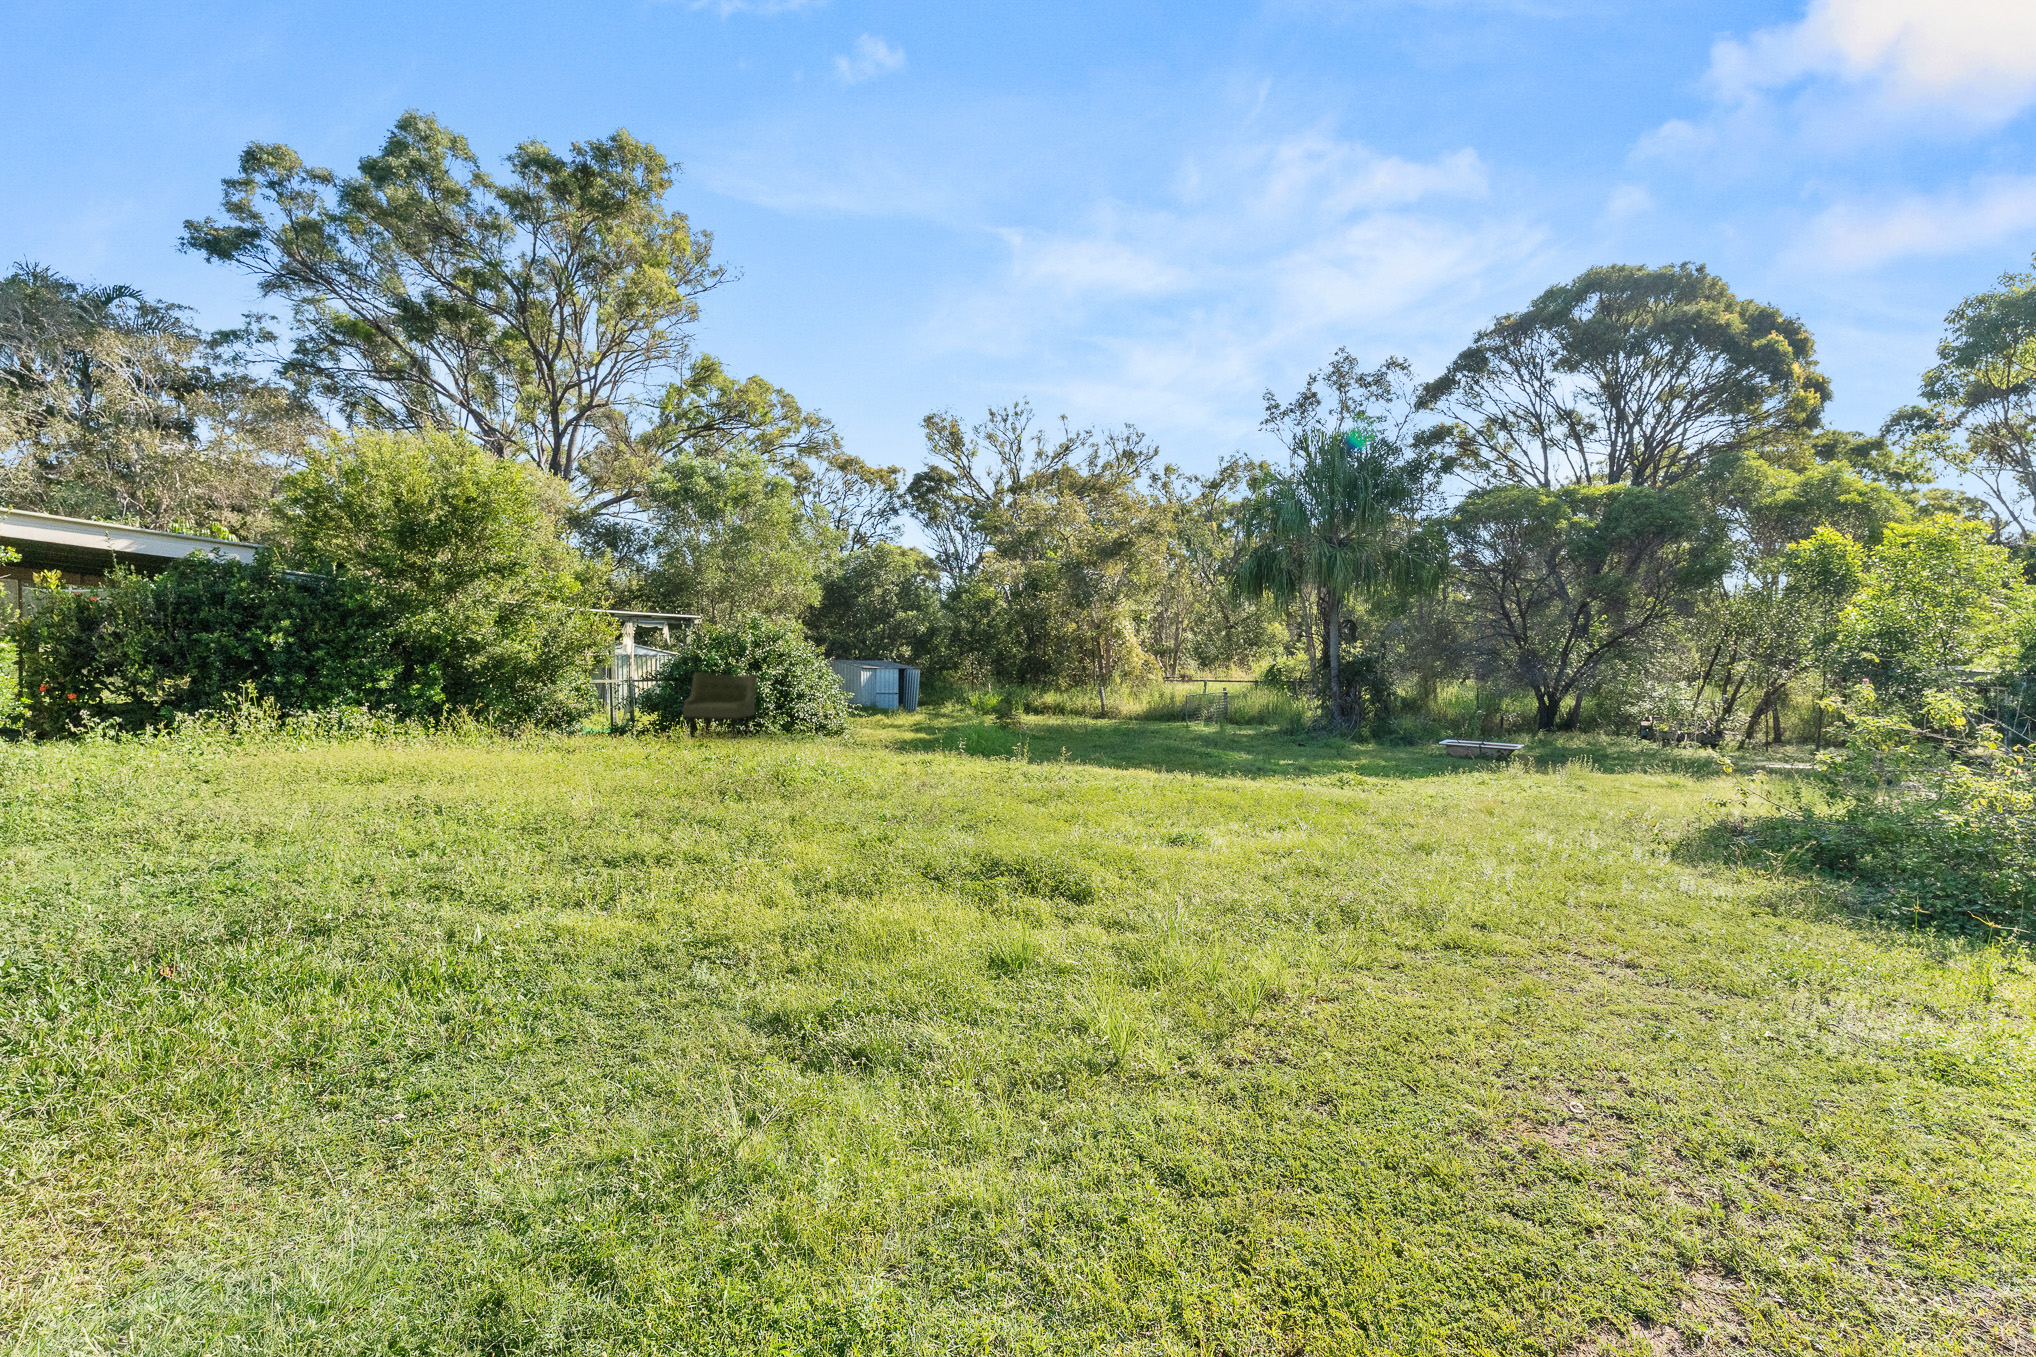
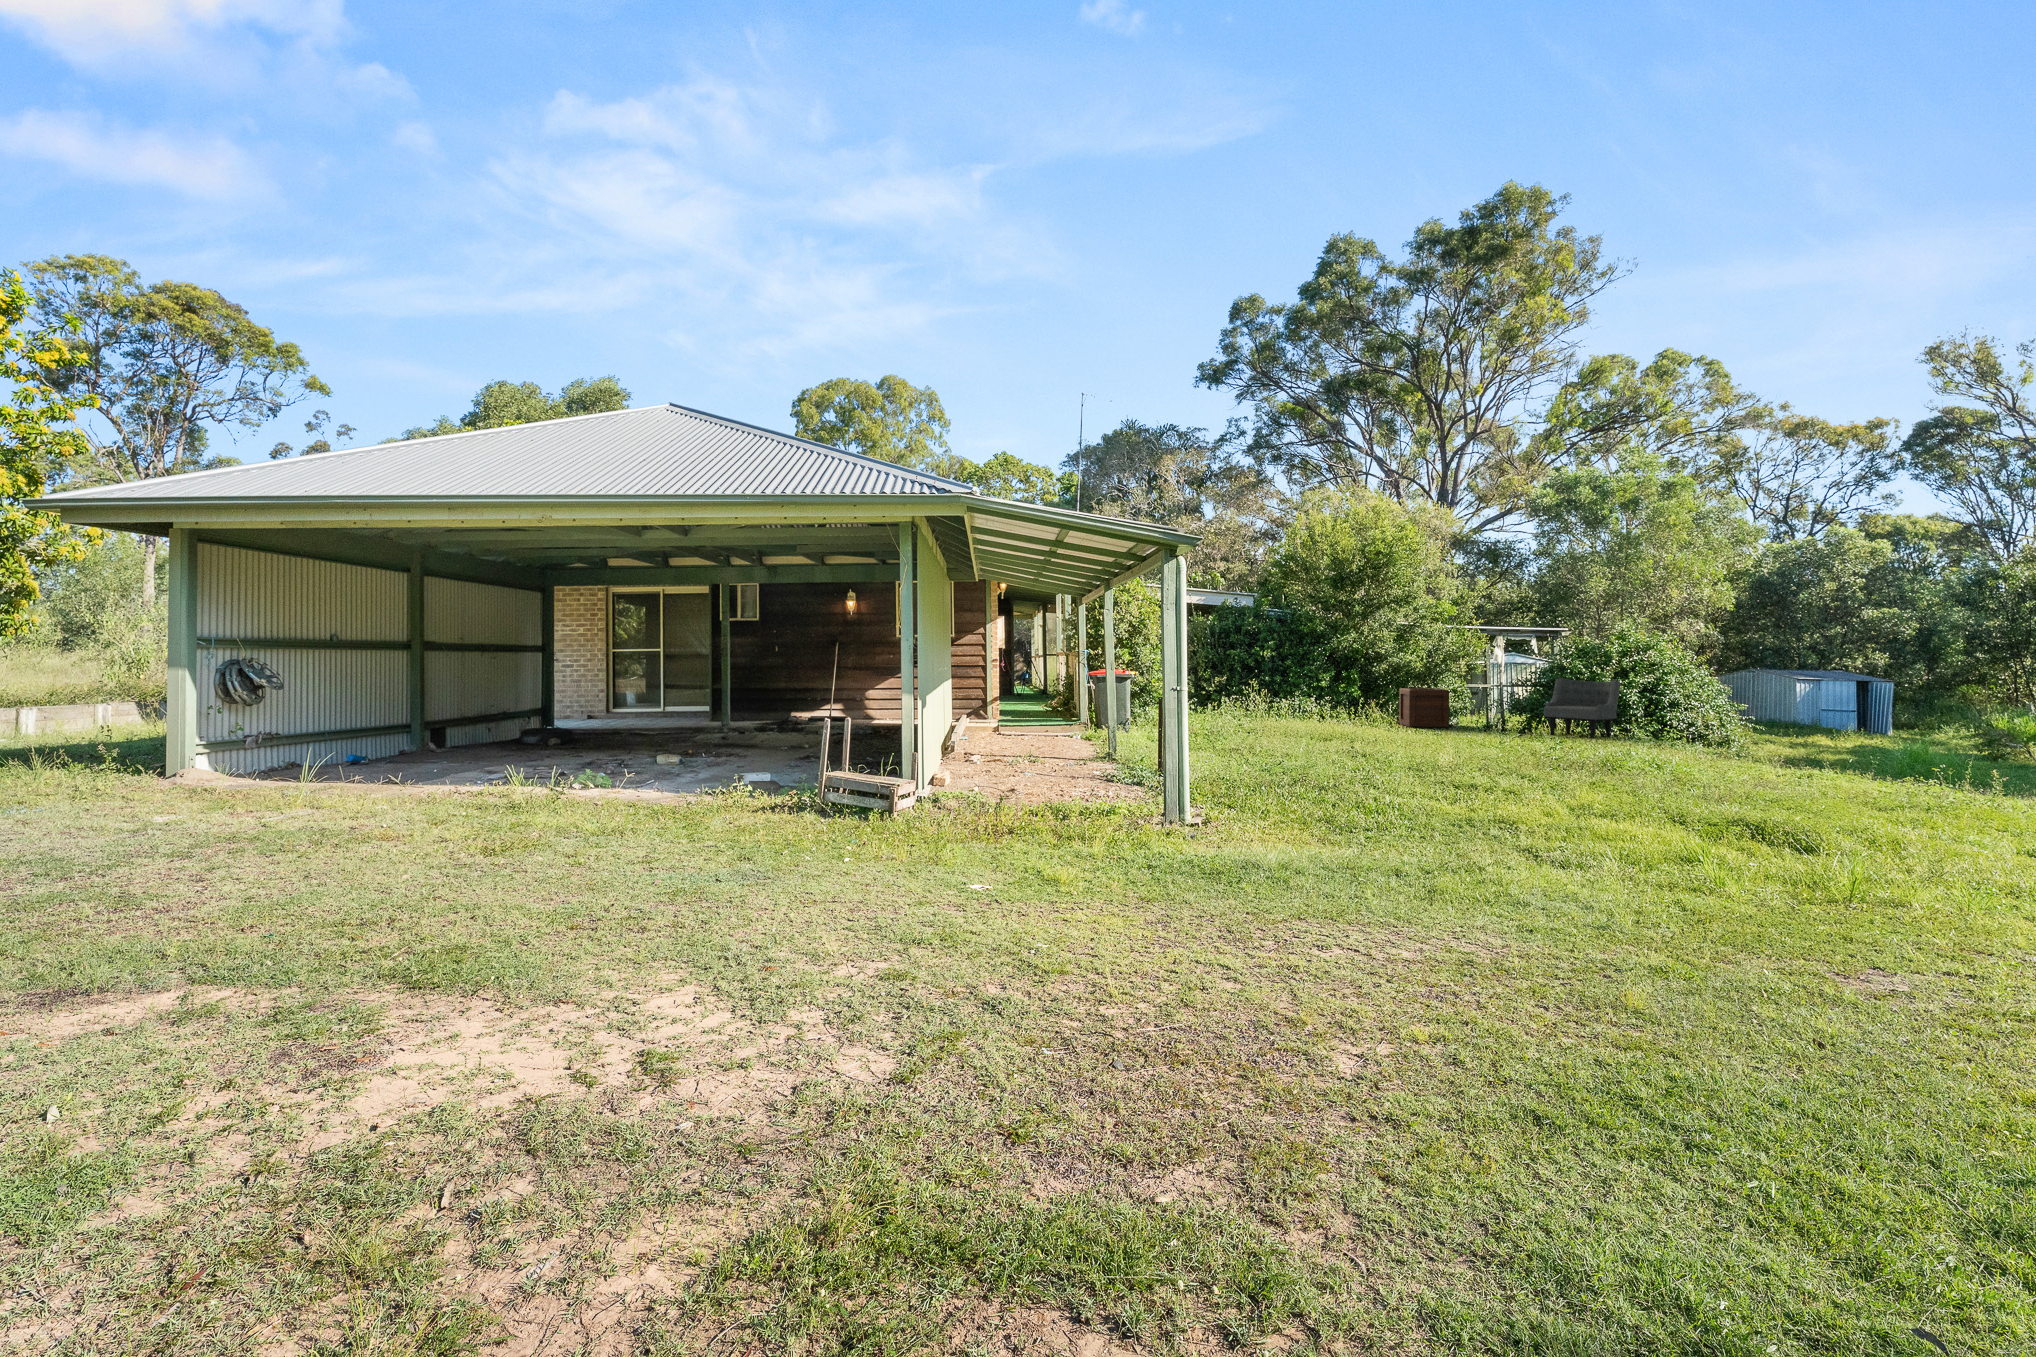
wooden crate: none [503,685,571,739] -> present [1399,688,1449,728]

